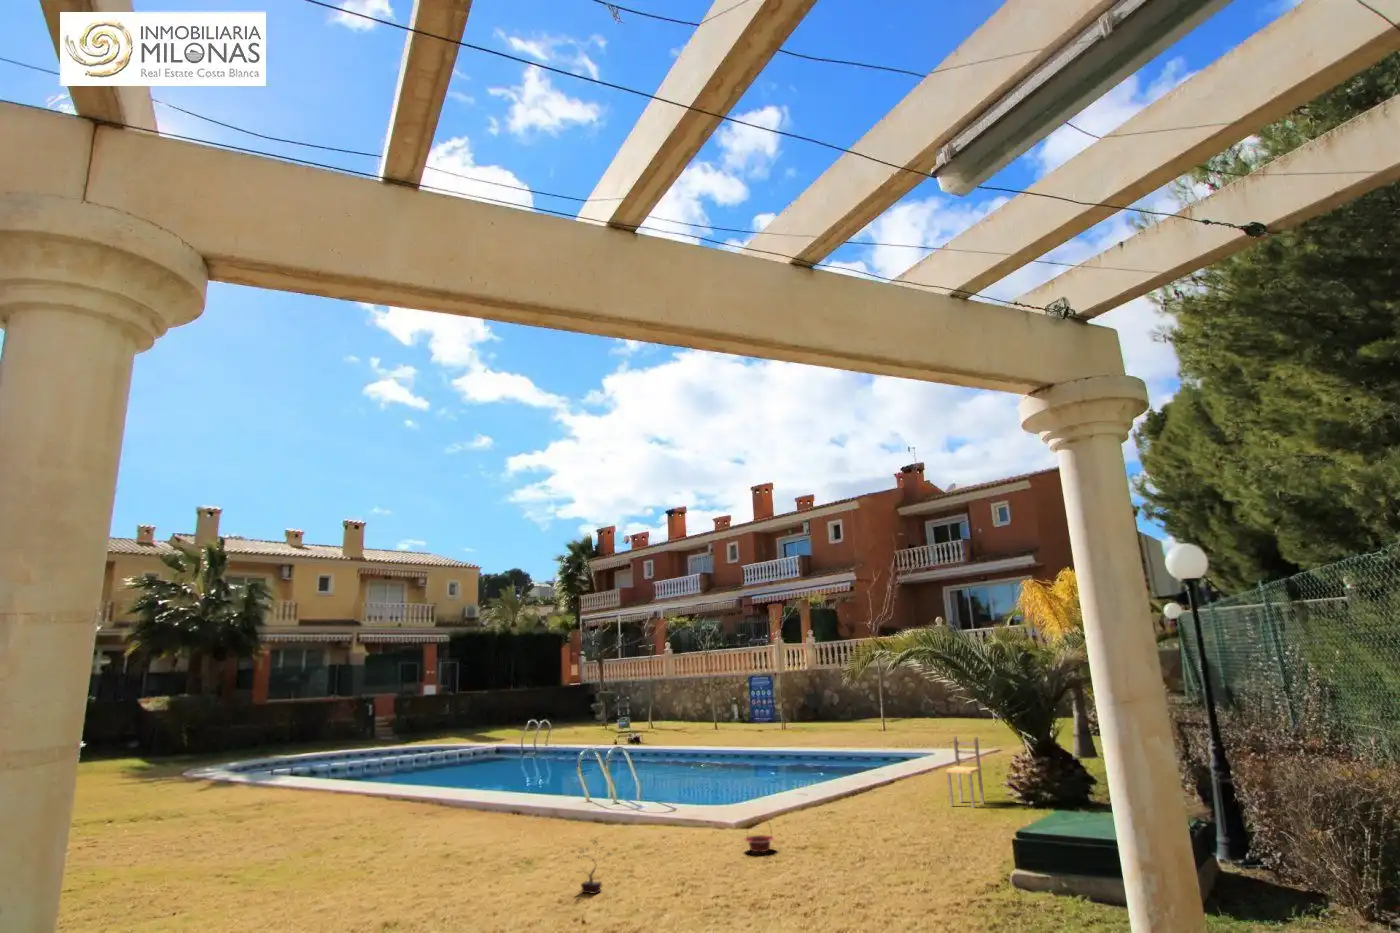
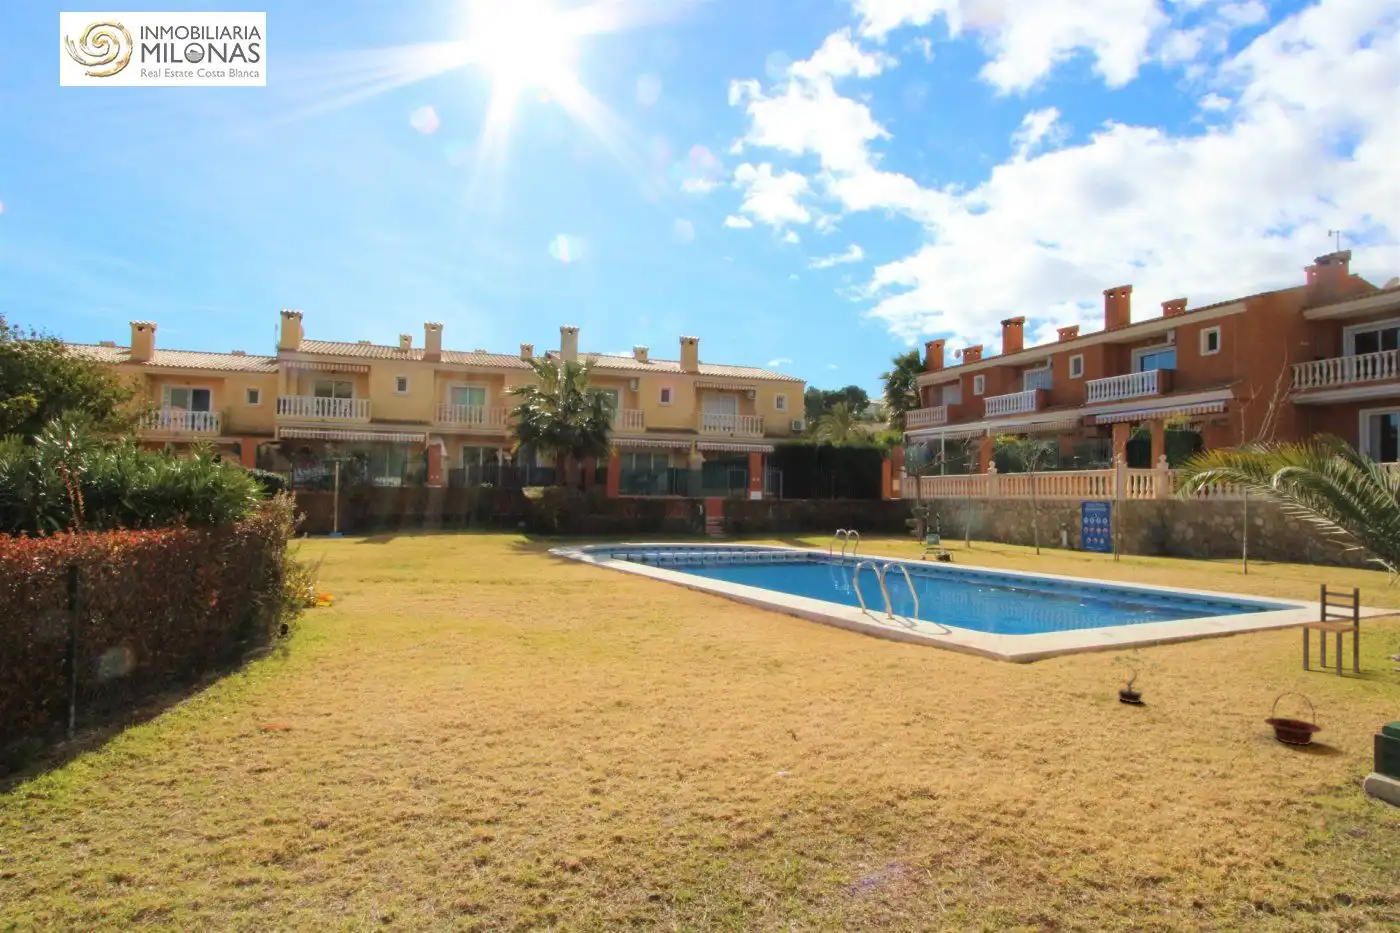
basket: present [744,827,775,852] -> present [1265,693,1322,745]
potted plant: present [578,841,610,894] -> present [1113,650,1142,703]

